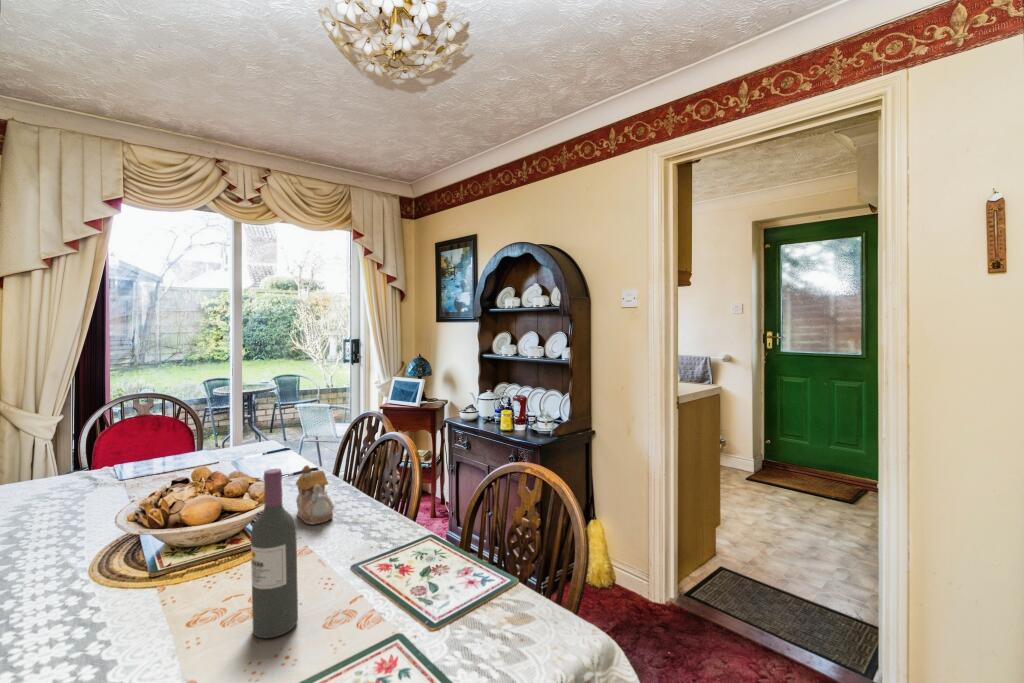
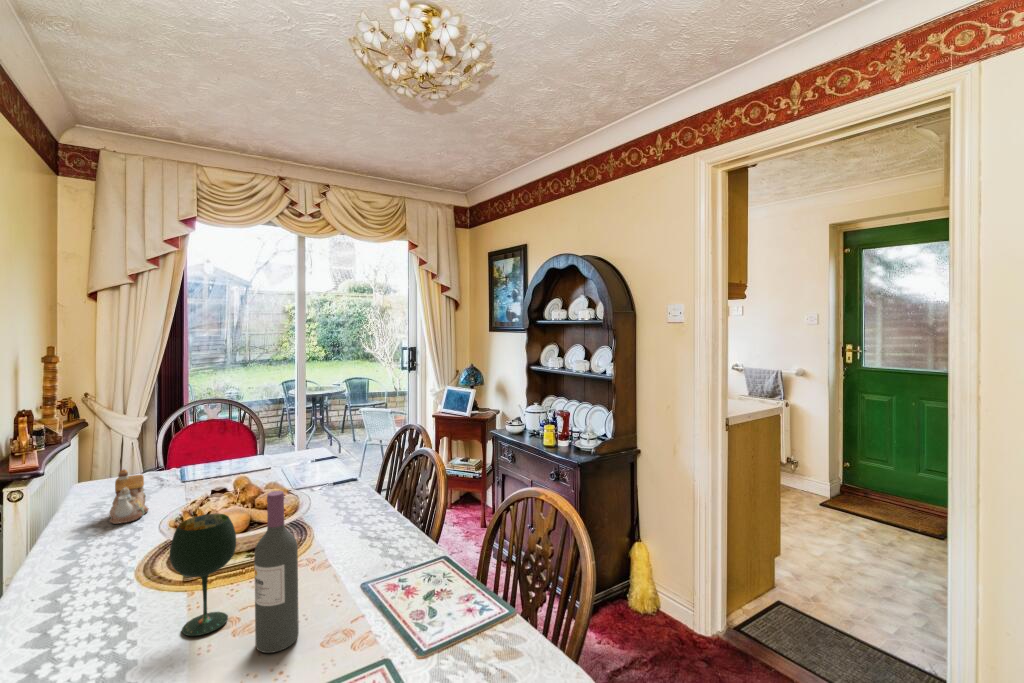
teapot: present [296,466,334,524] -> present [110,470,148,524]
wine glass: none [149,499,222,630] -> present [170,514,236,636]

